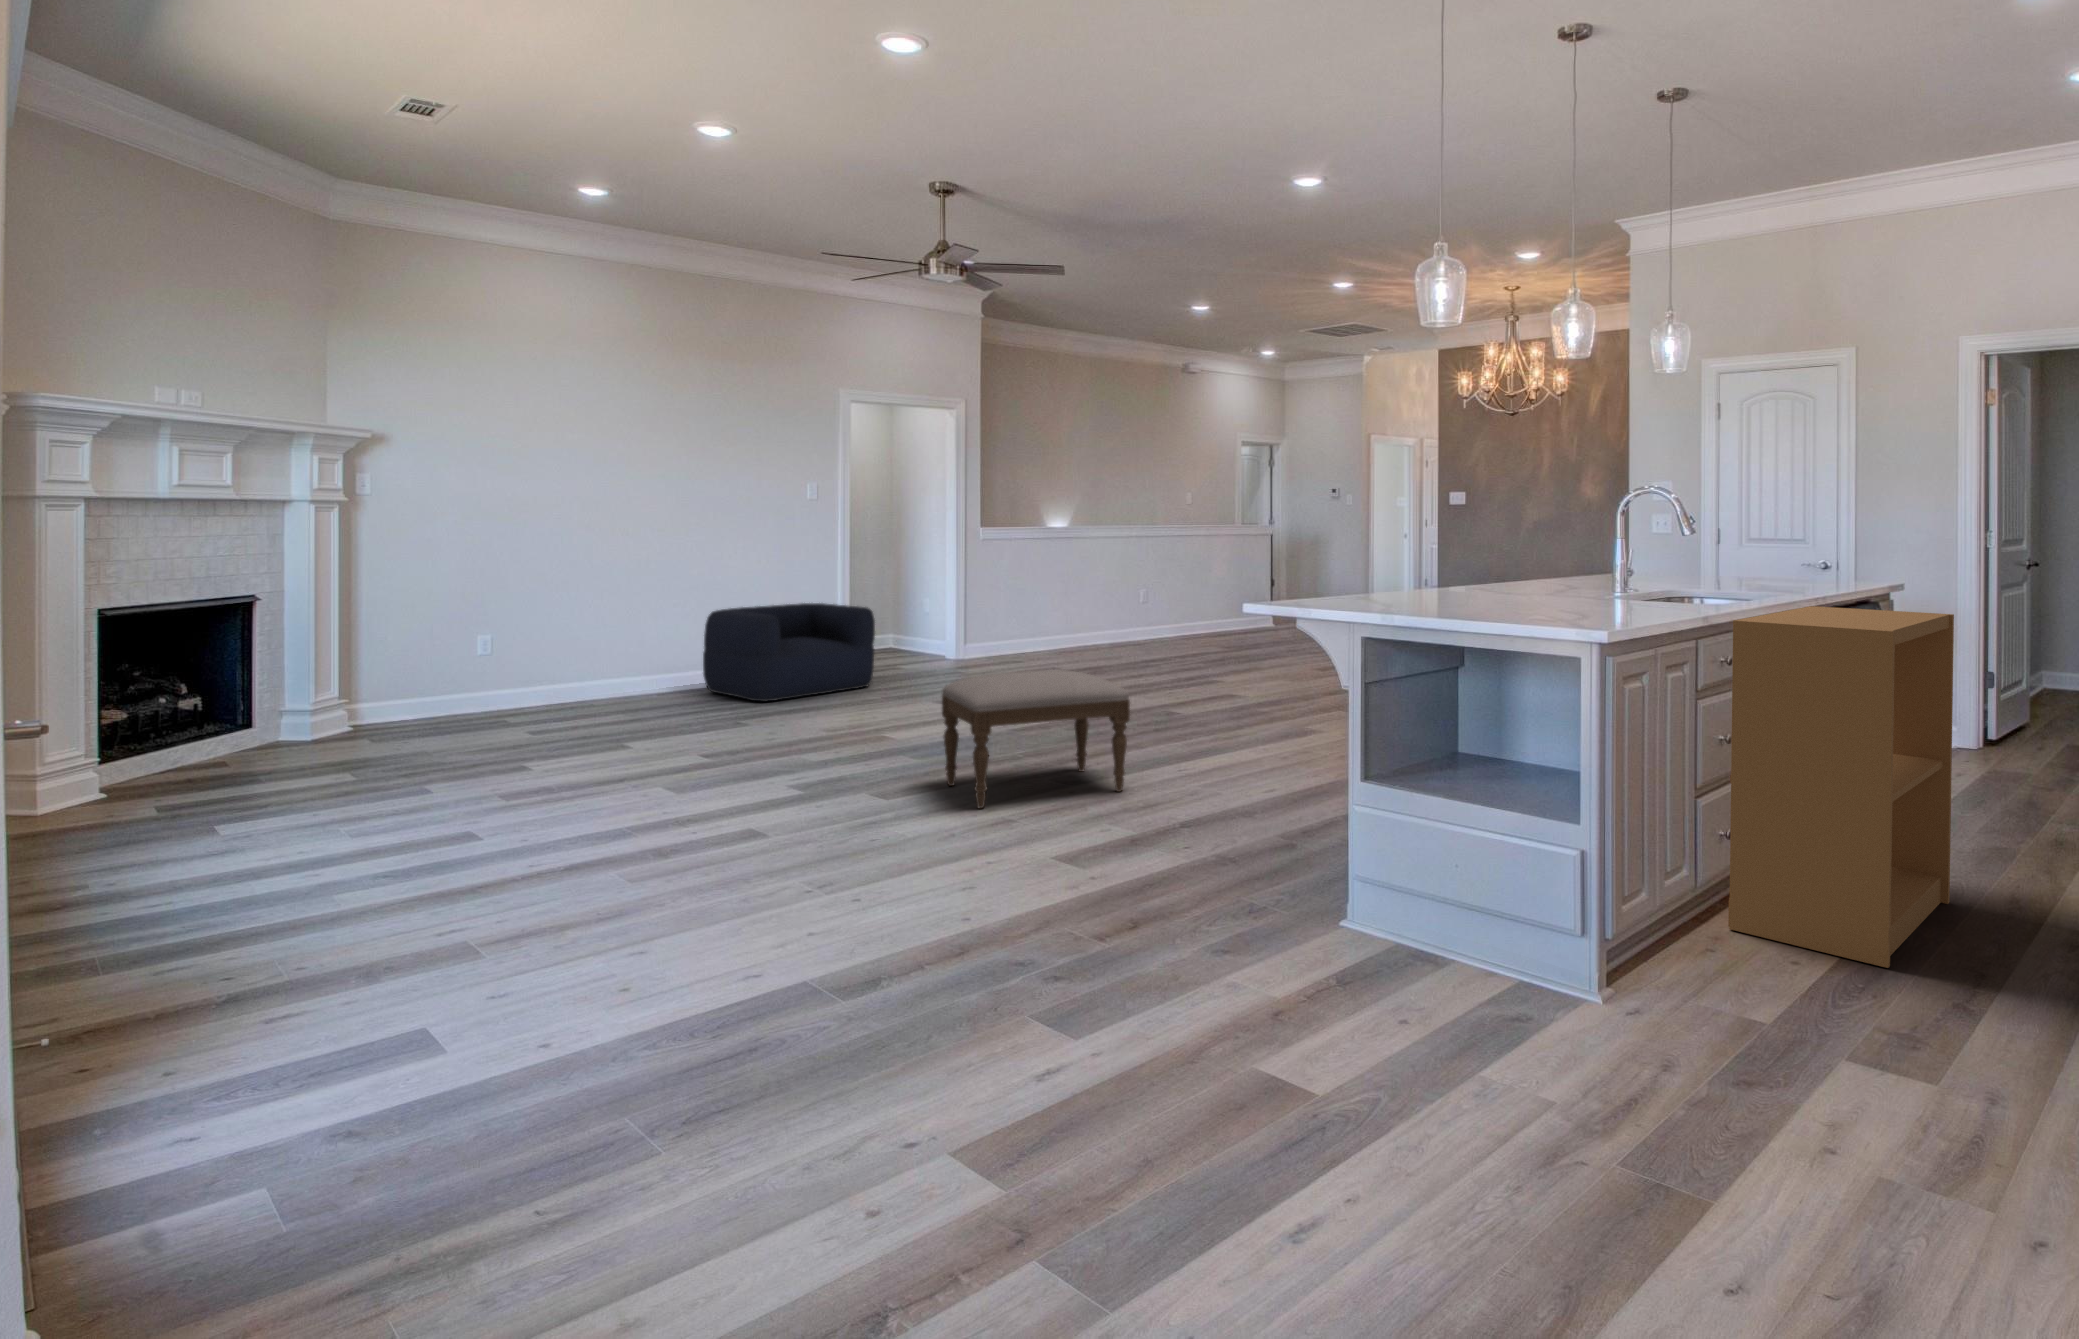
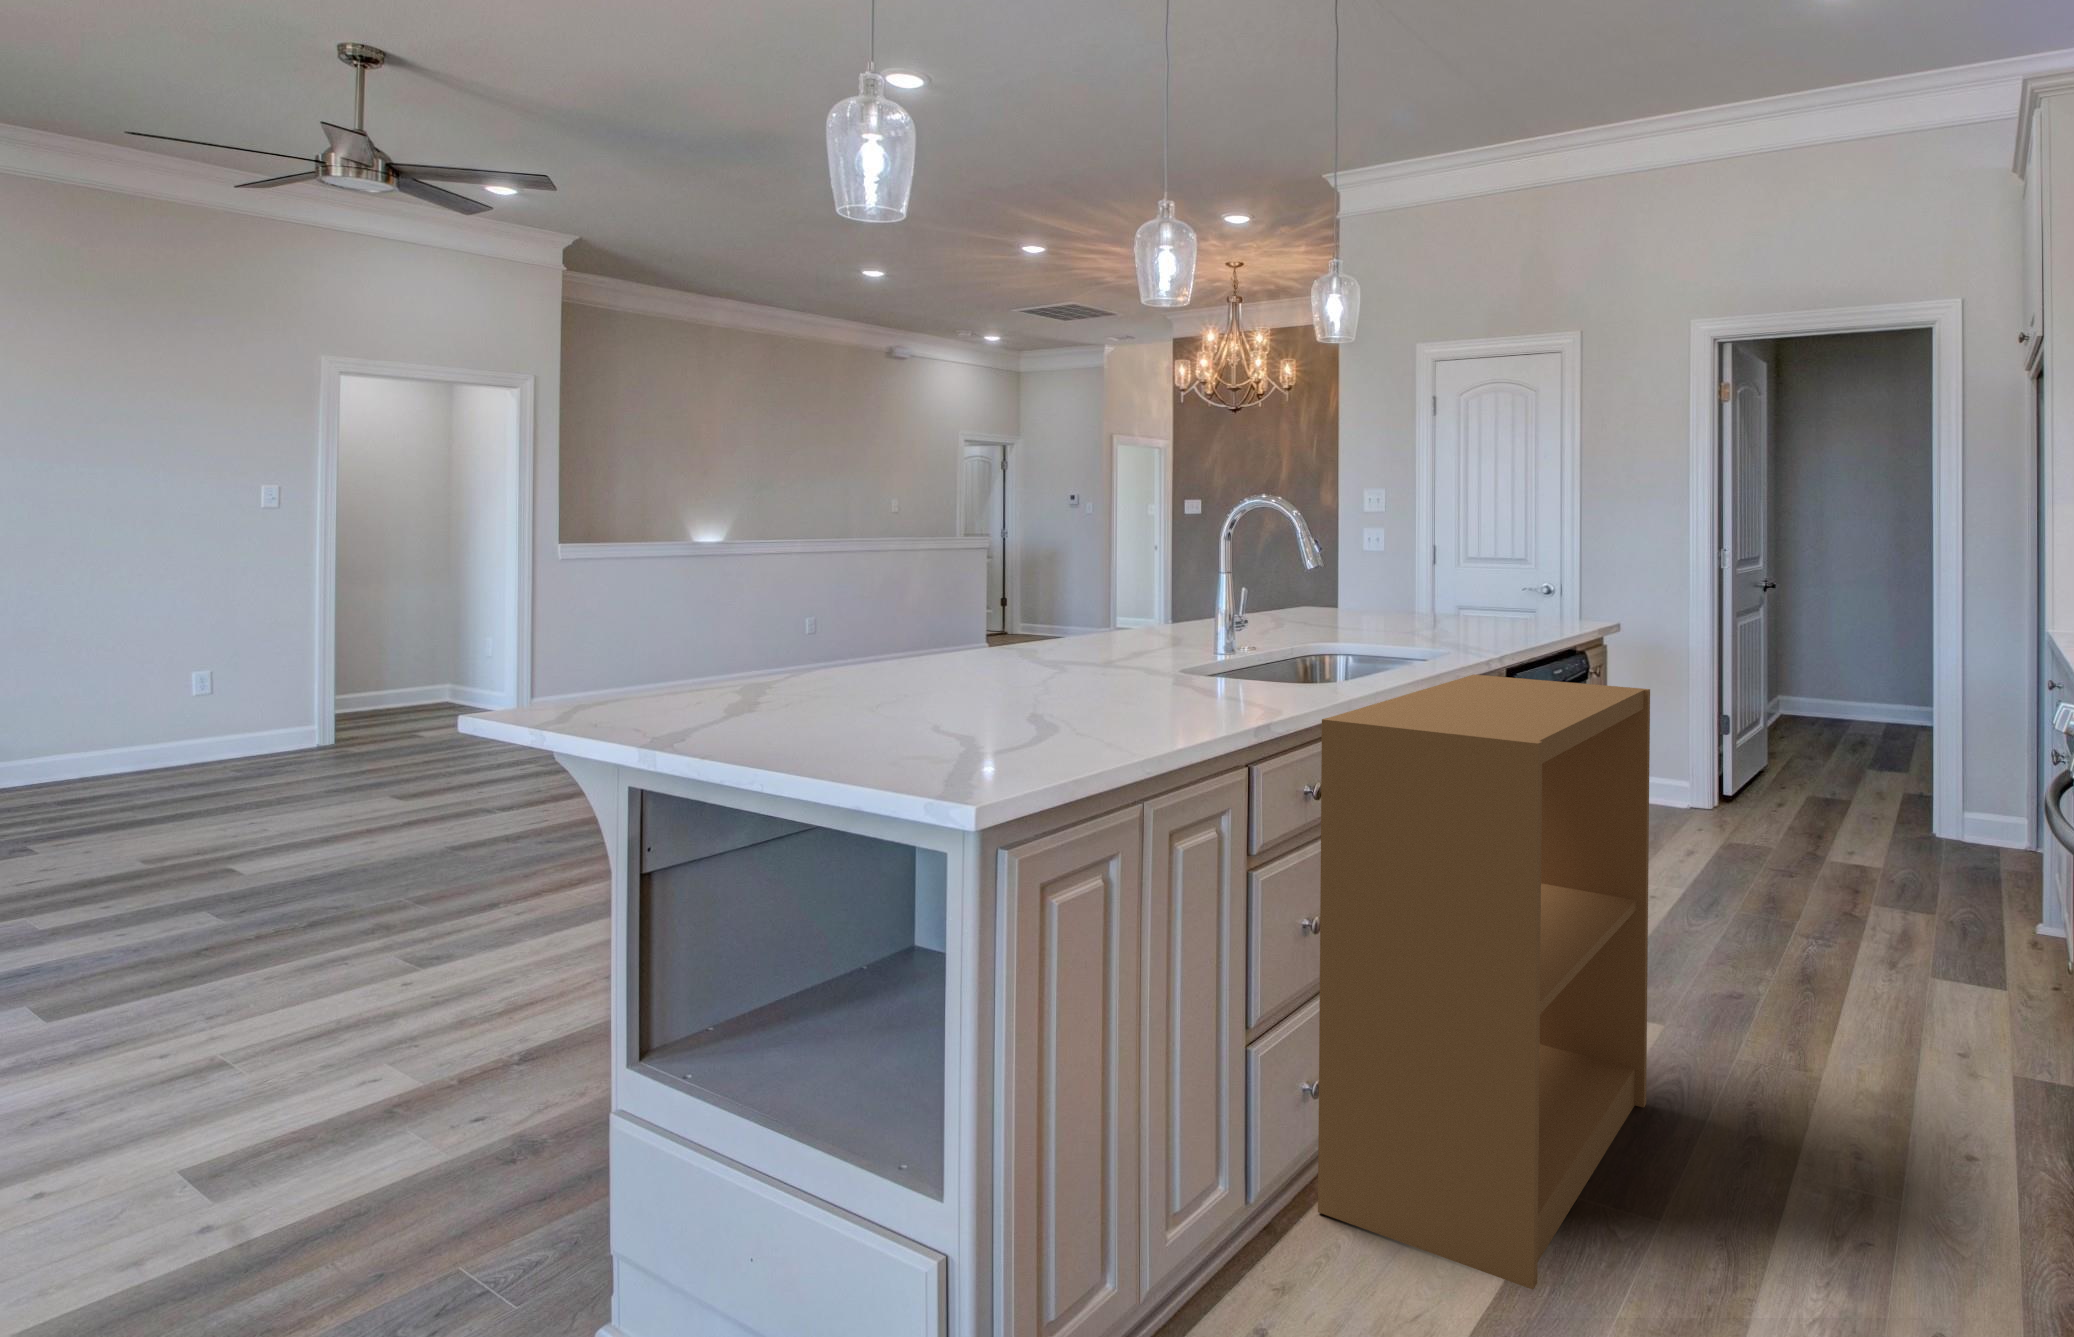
armchair: present [703,603,875,702] -> none [31,654,341,807]
ottoman: present [942,670,1130,808] -> none [219,773,544,1023]

